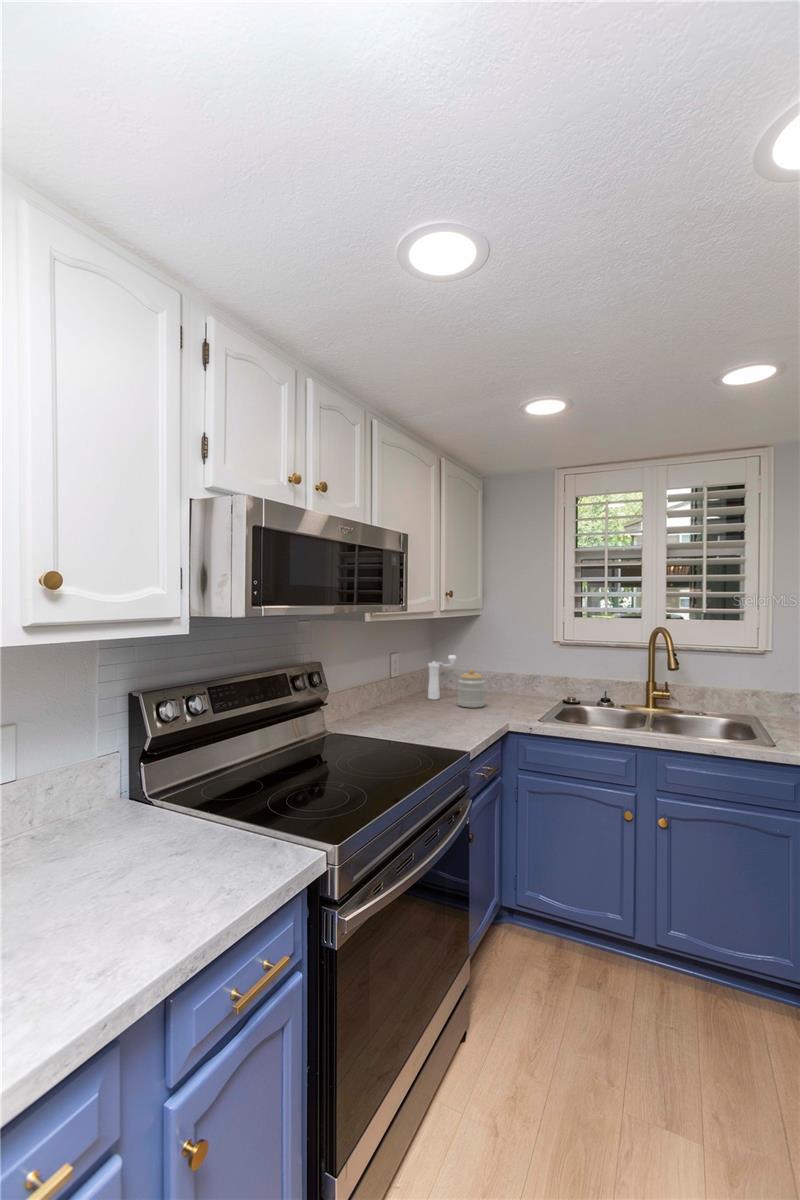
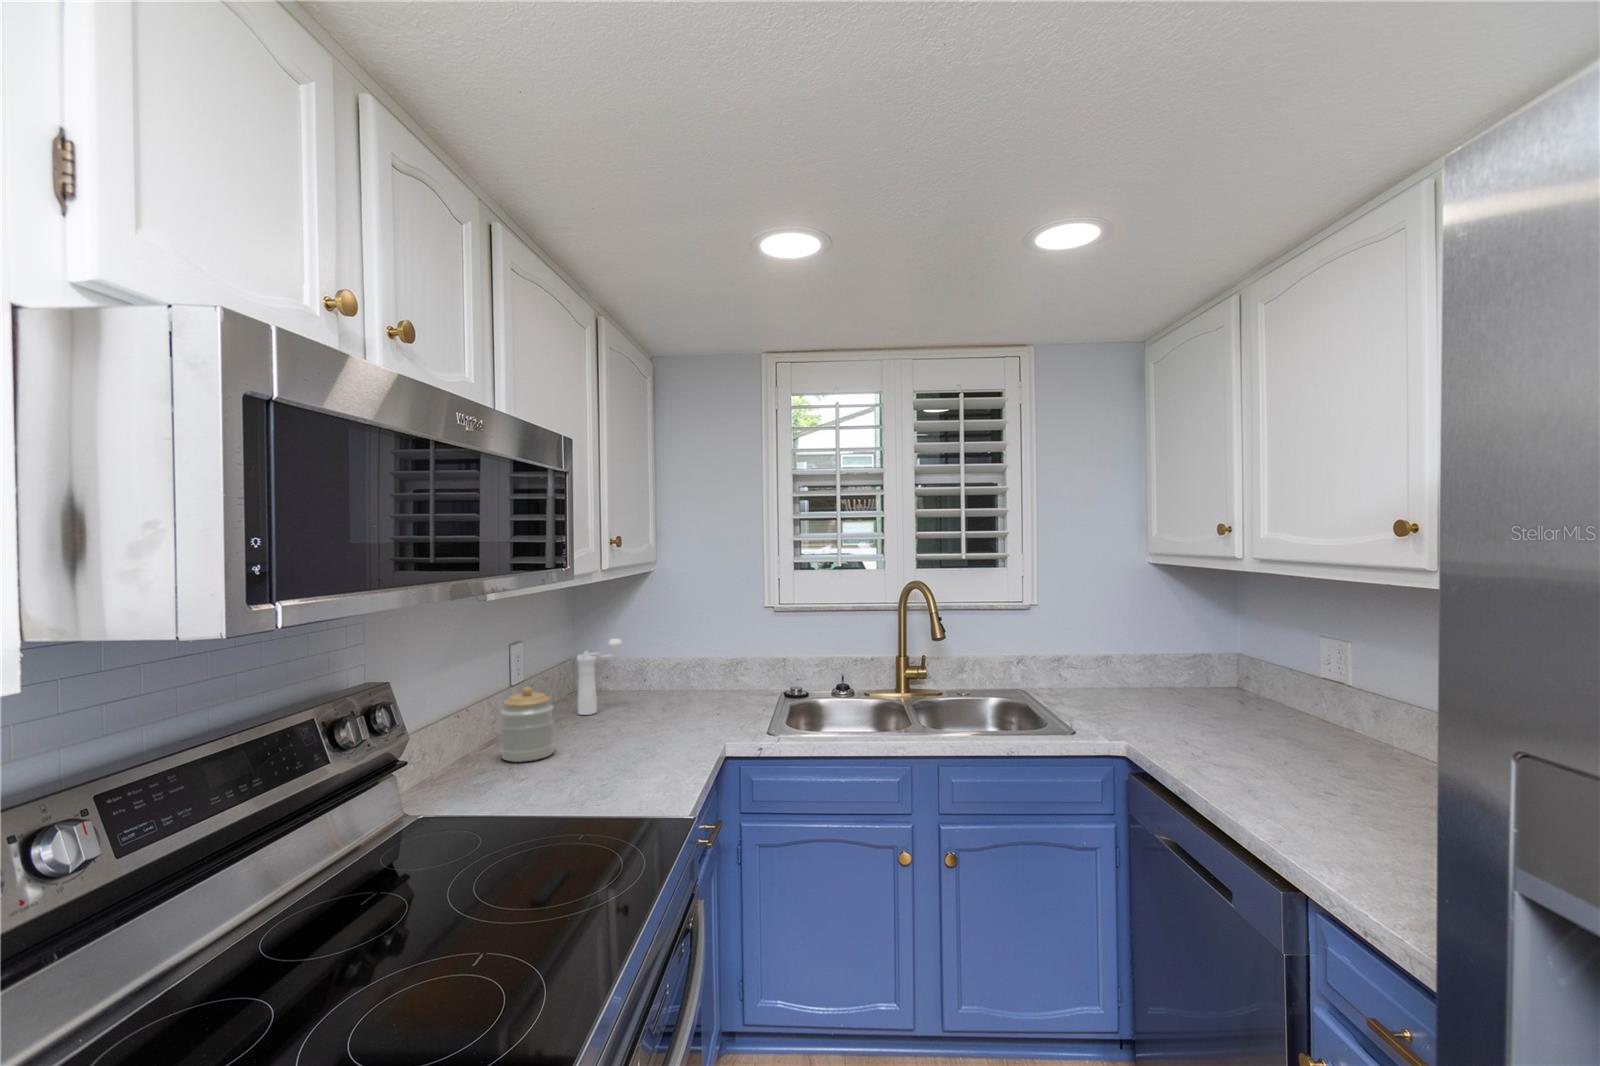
jar: present [458,669,485,708] -> present [500,687,554,762]

